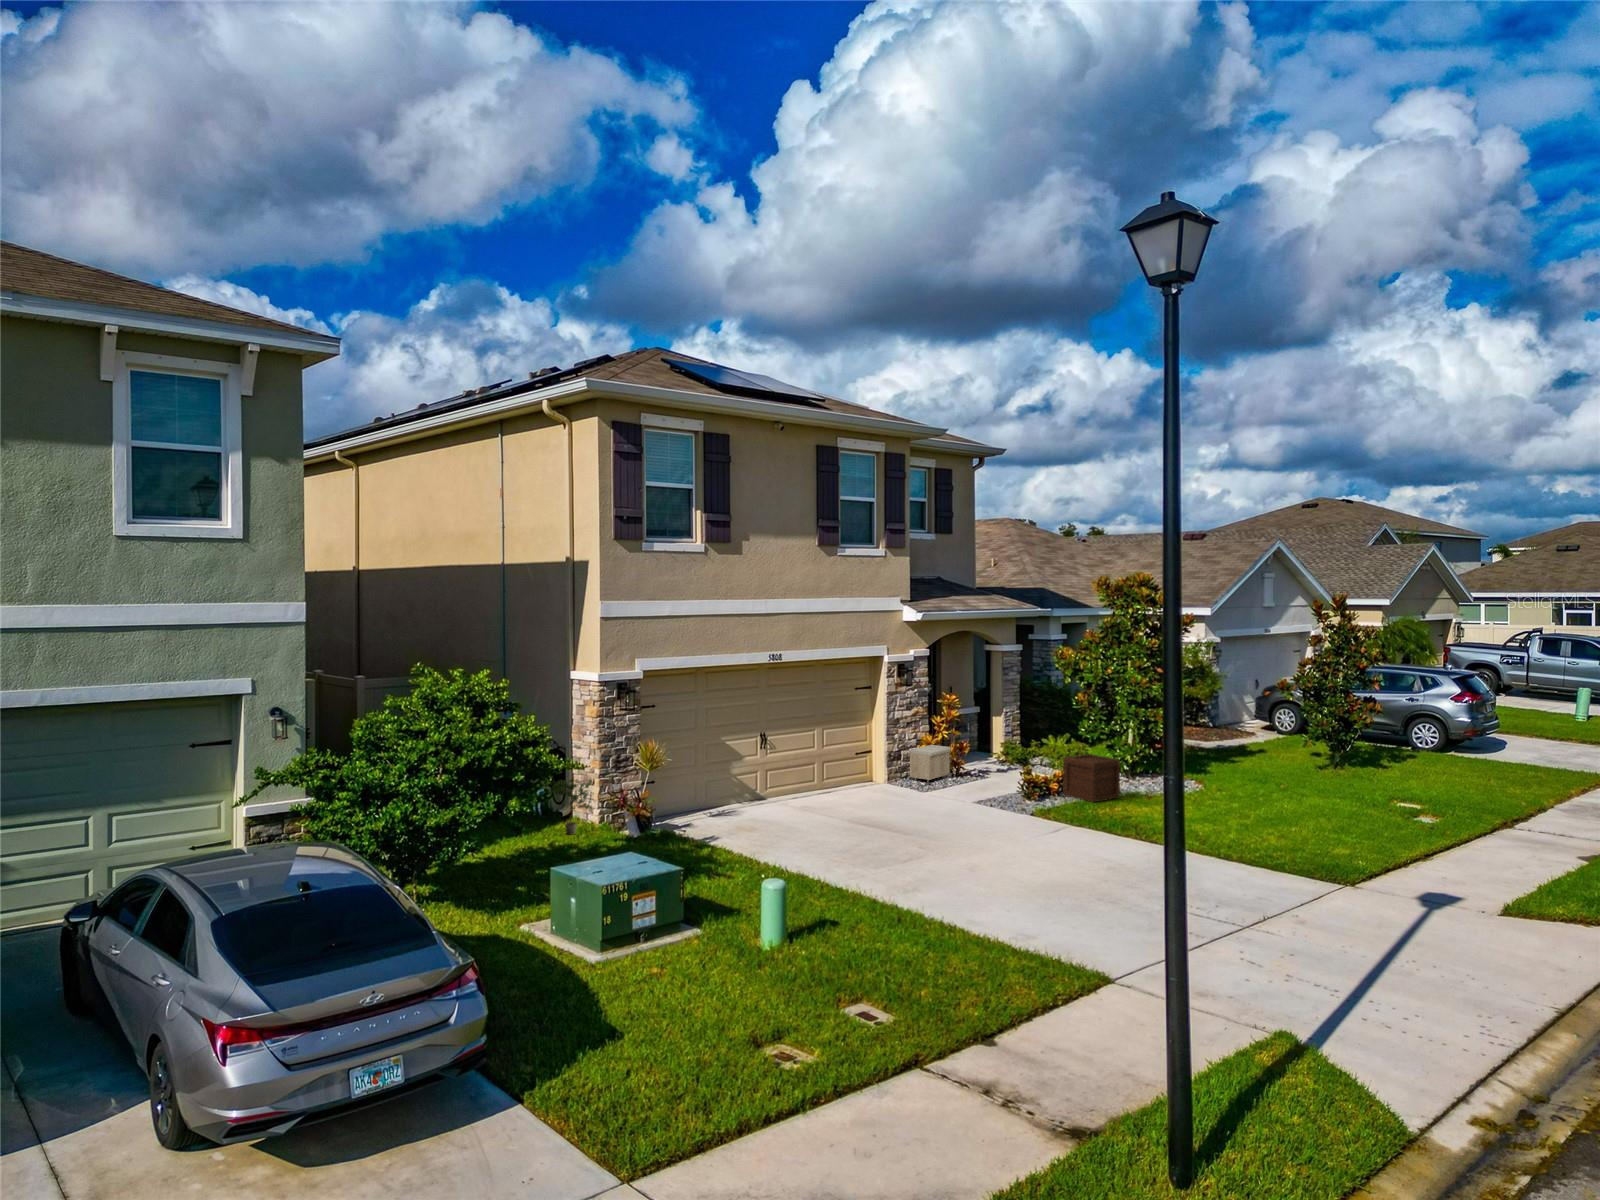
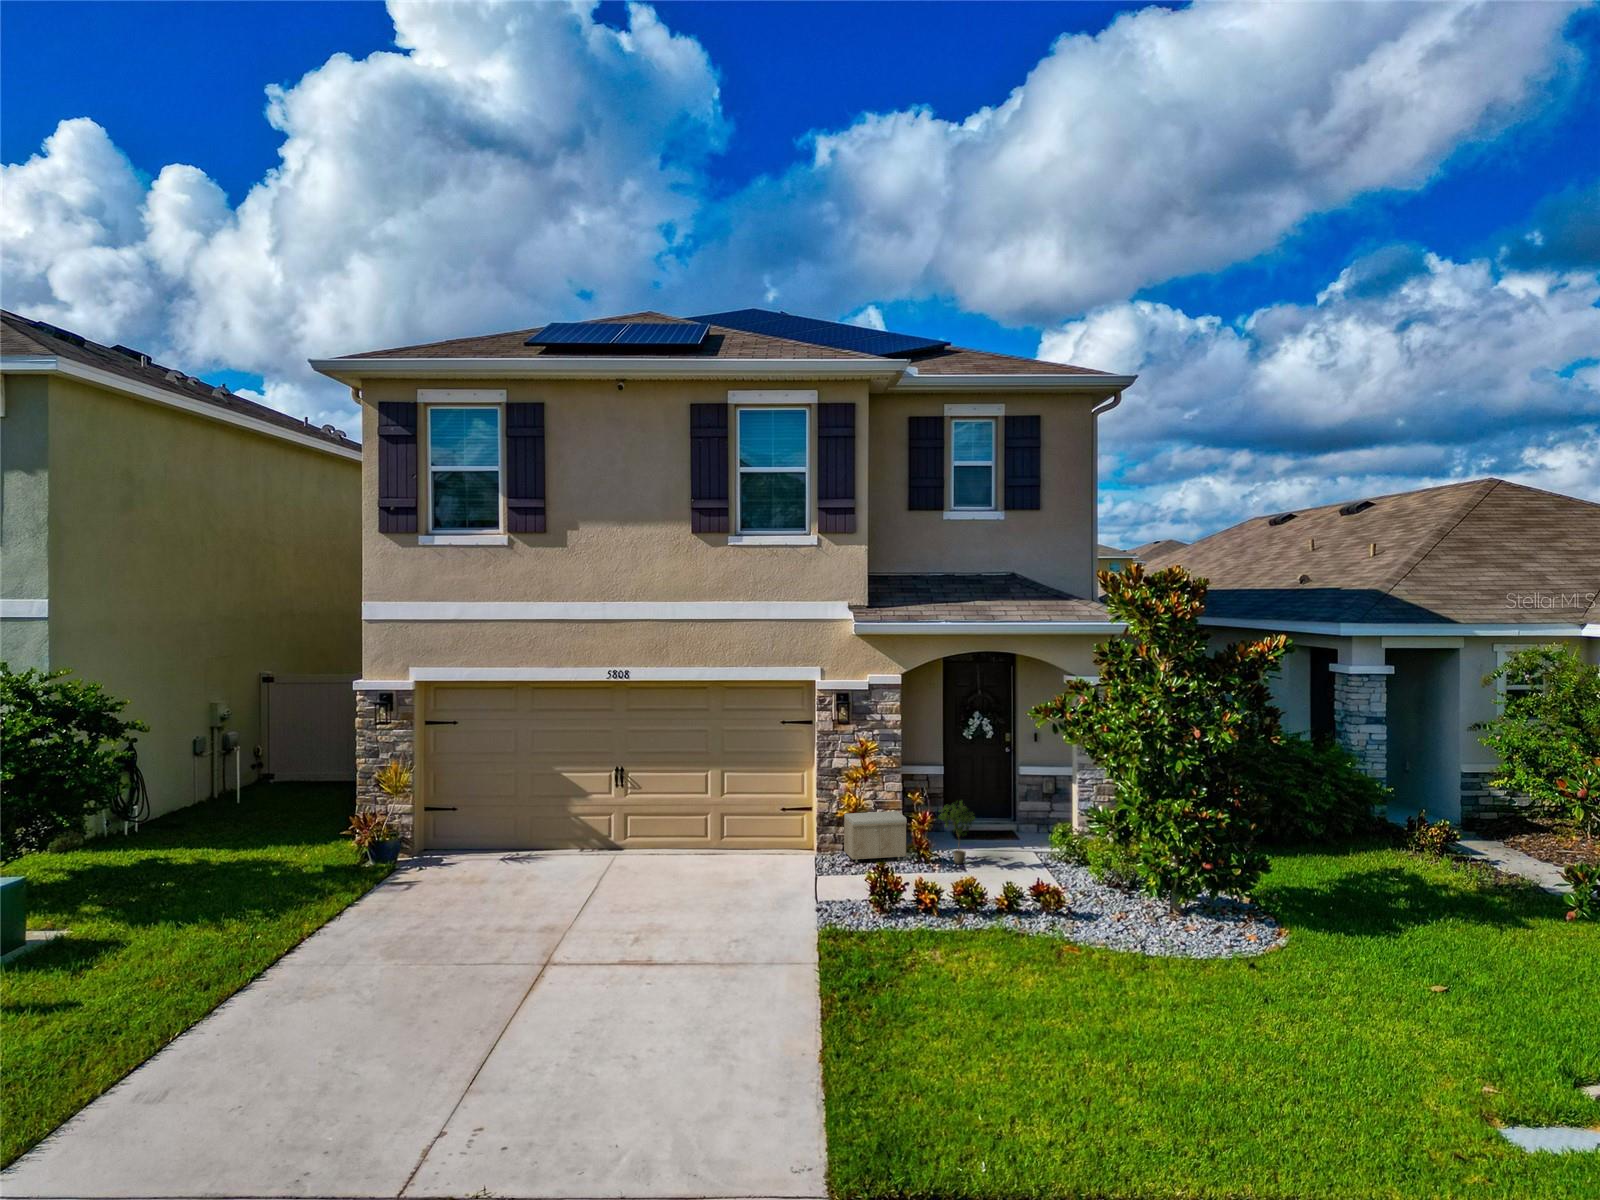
wooden crate: present [1063,754,1120,803] -> none [963,857,1031,939]
potted plant: present [552,779,592,835] -> present [938,801,975,864]

